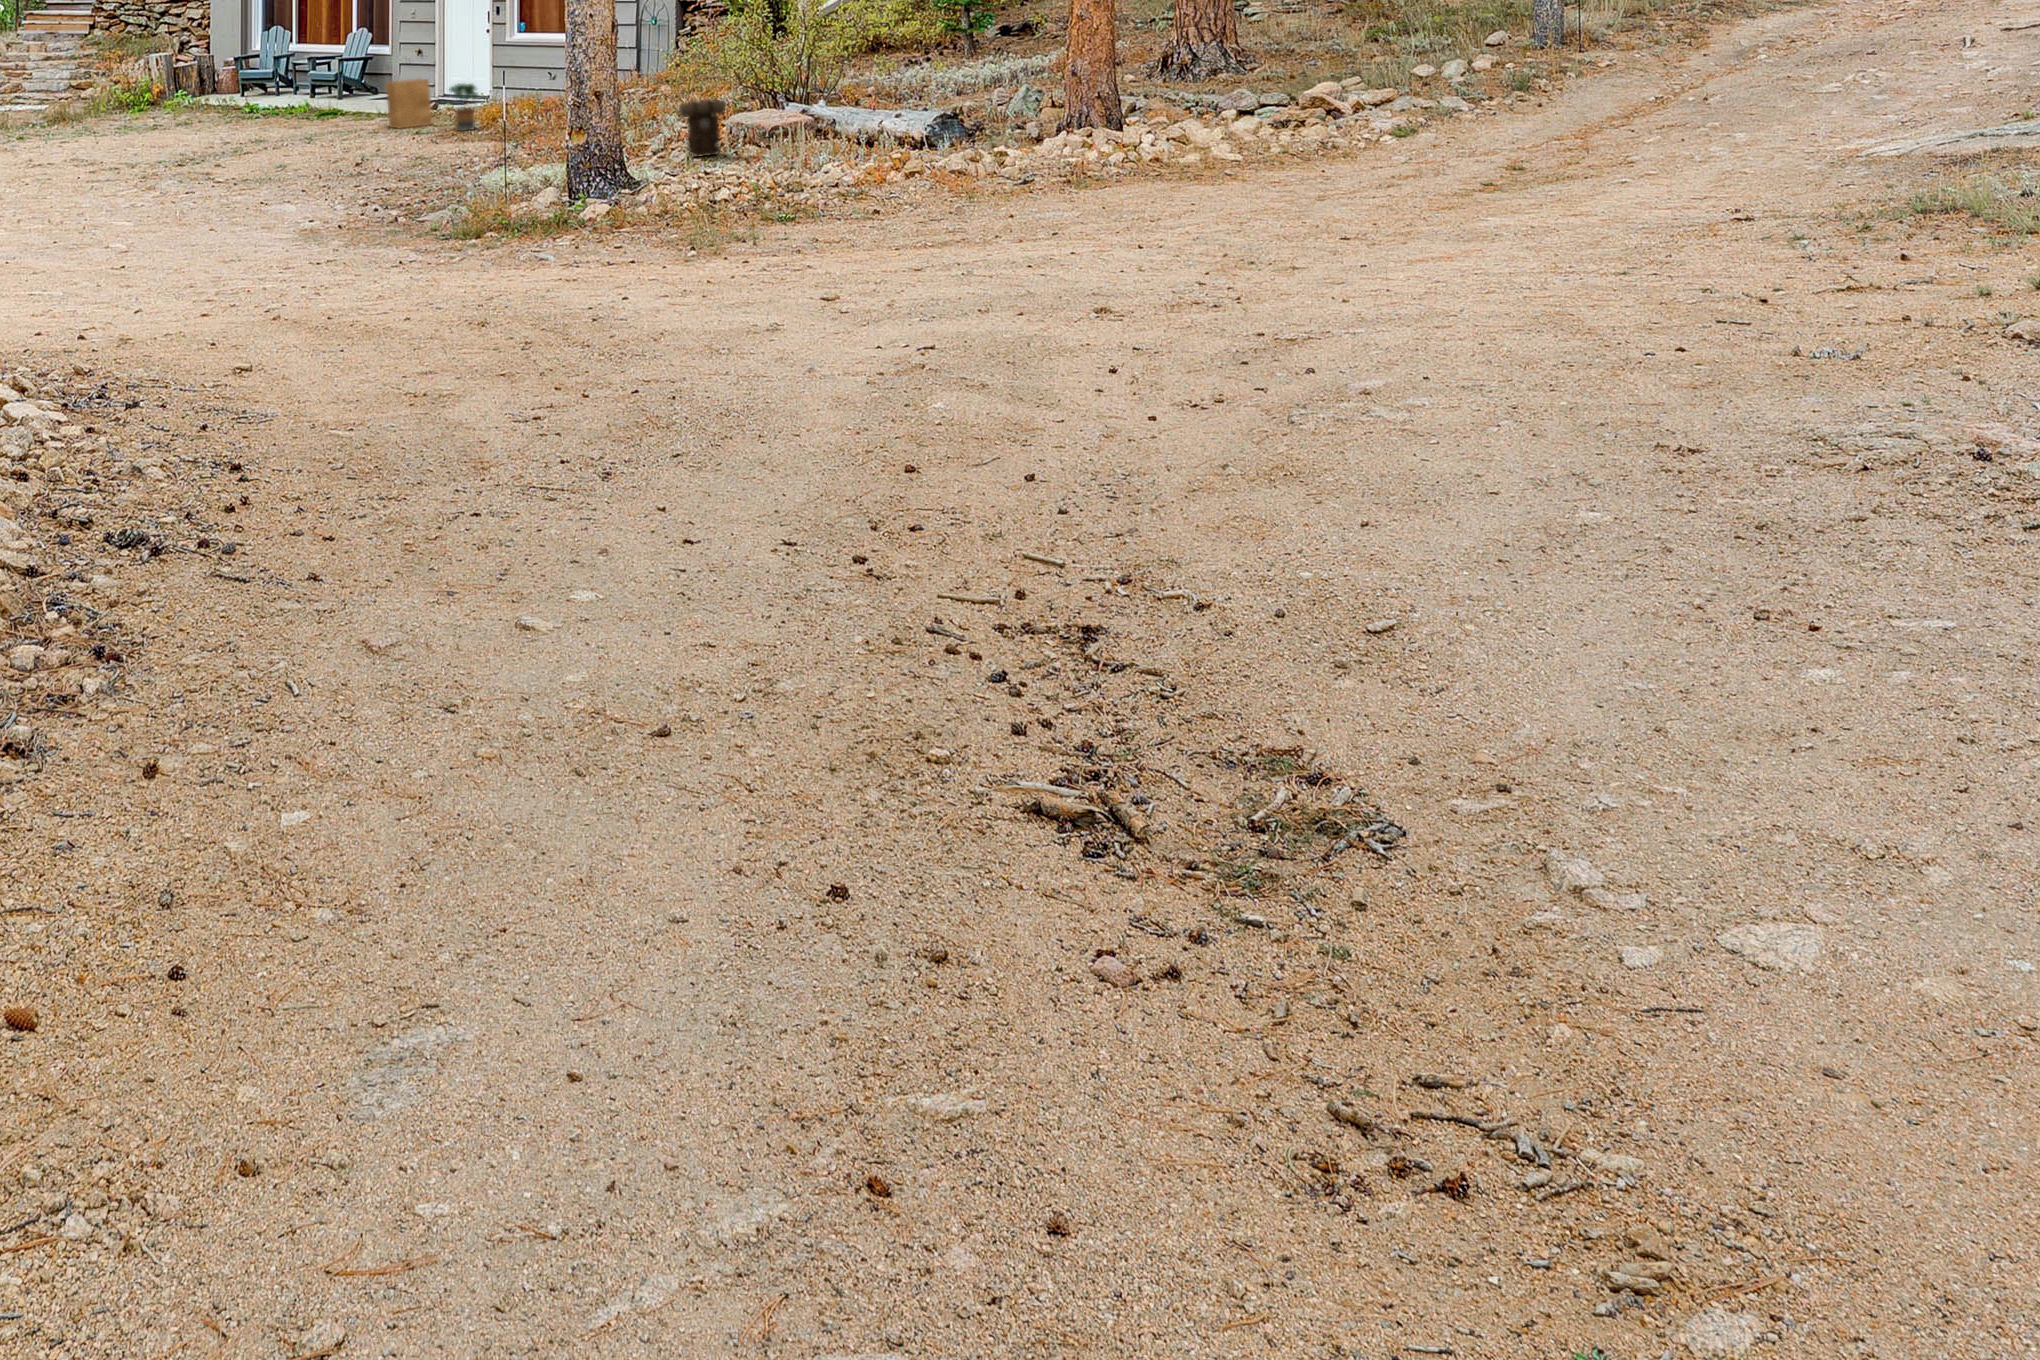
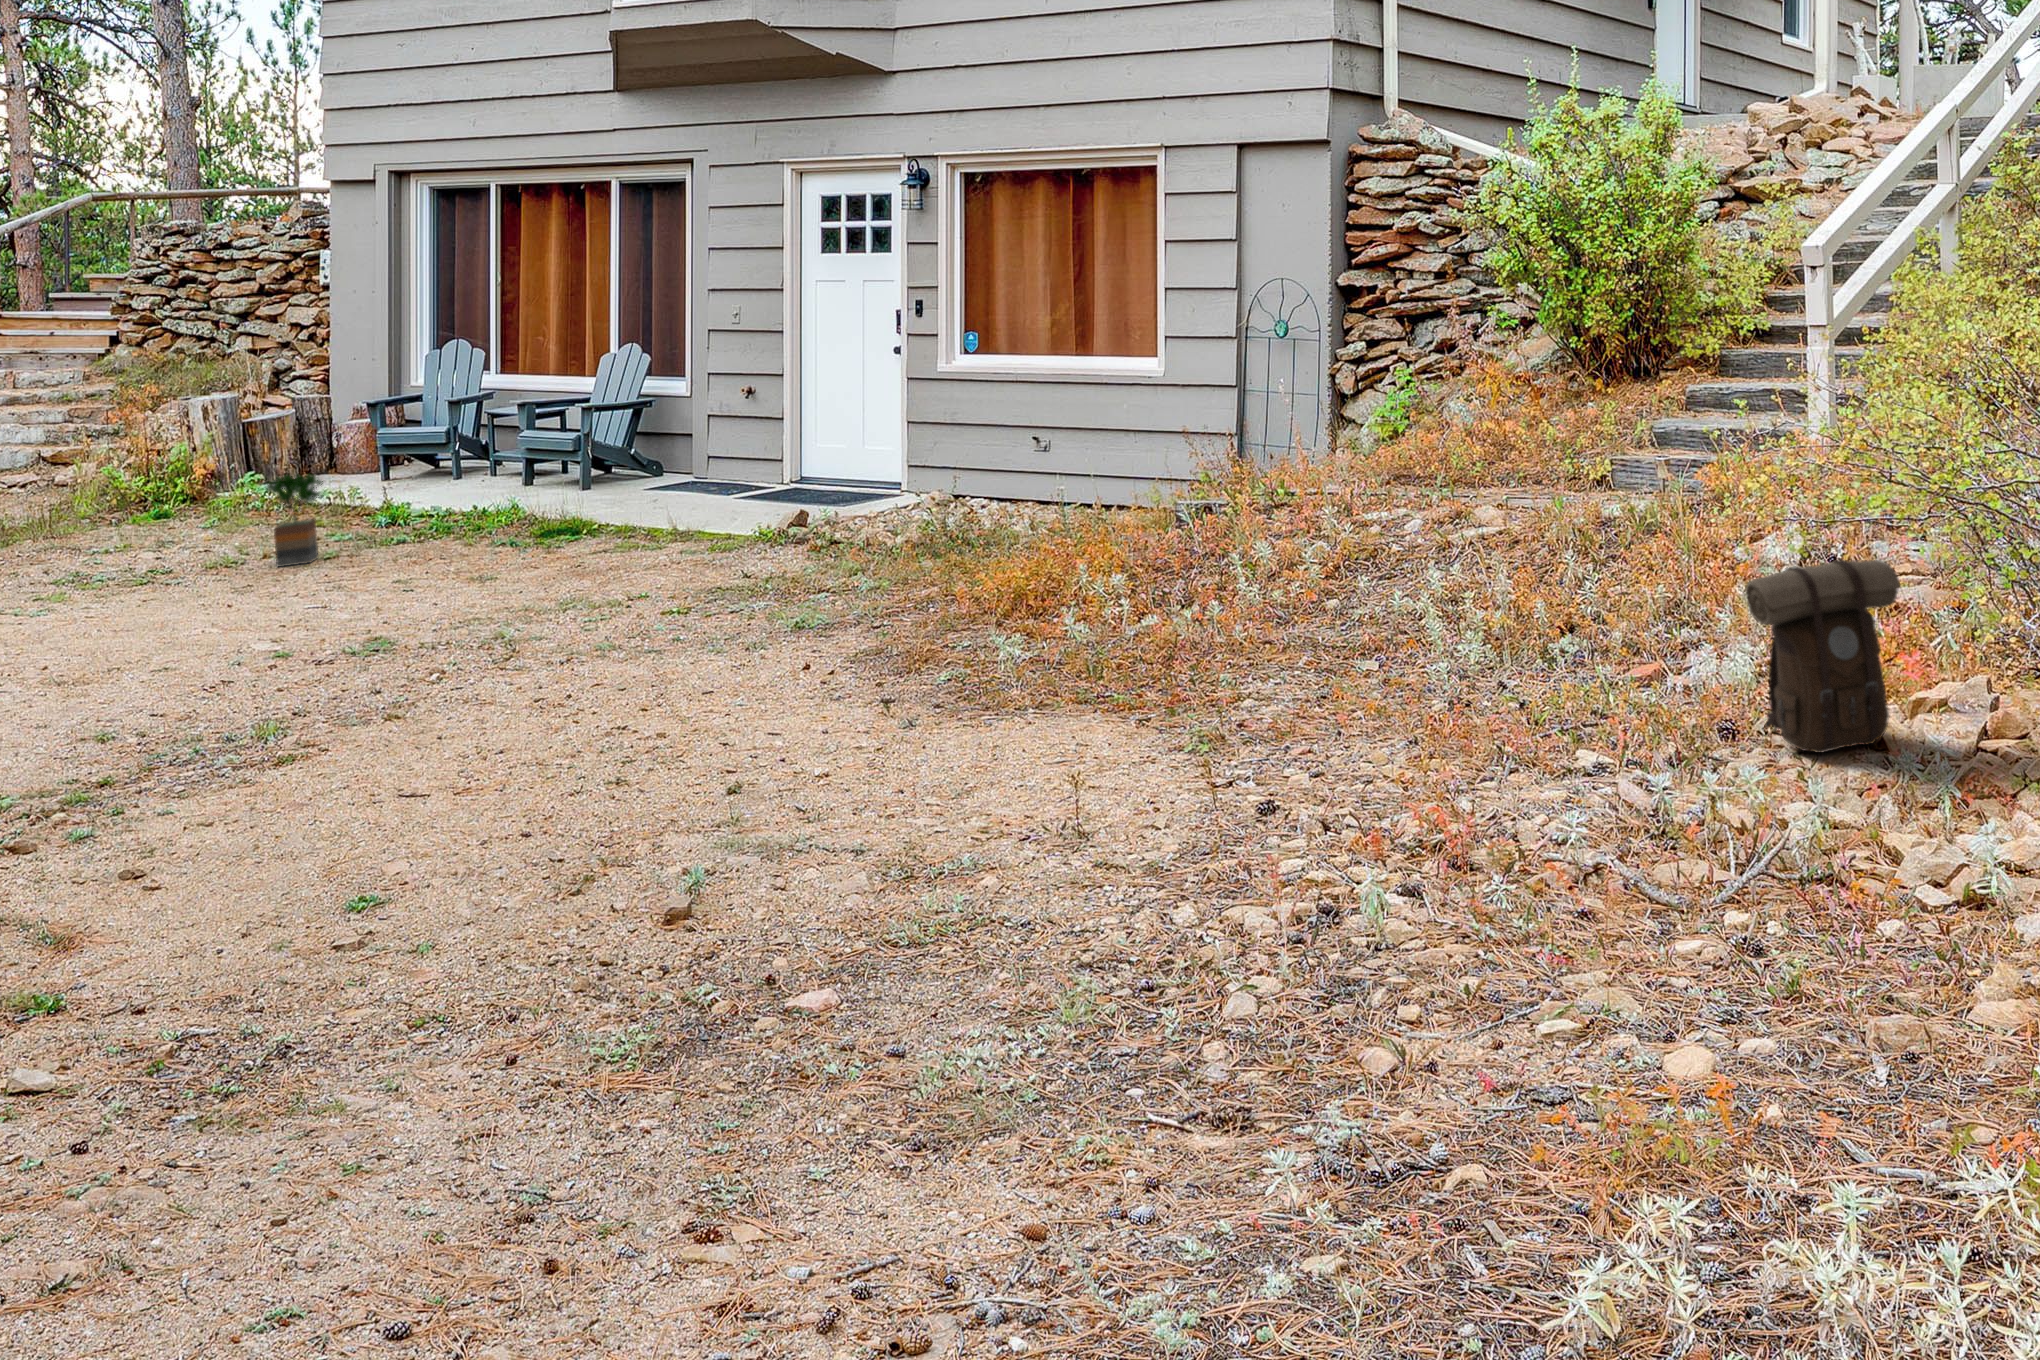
cardboard box: present [386,78,432,129] -> none [705,461,821,590]
potted tree: present [449,84,478,131] -> present [266,474,324,567]

